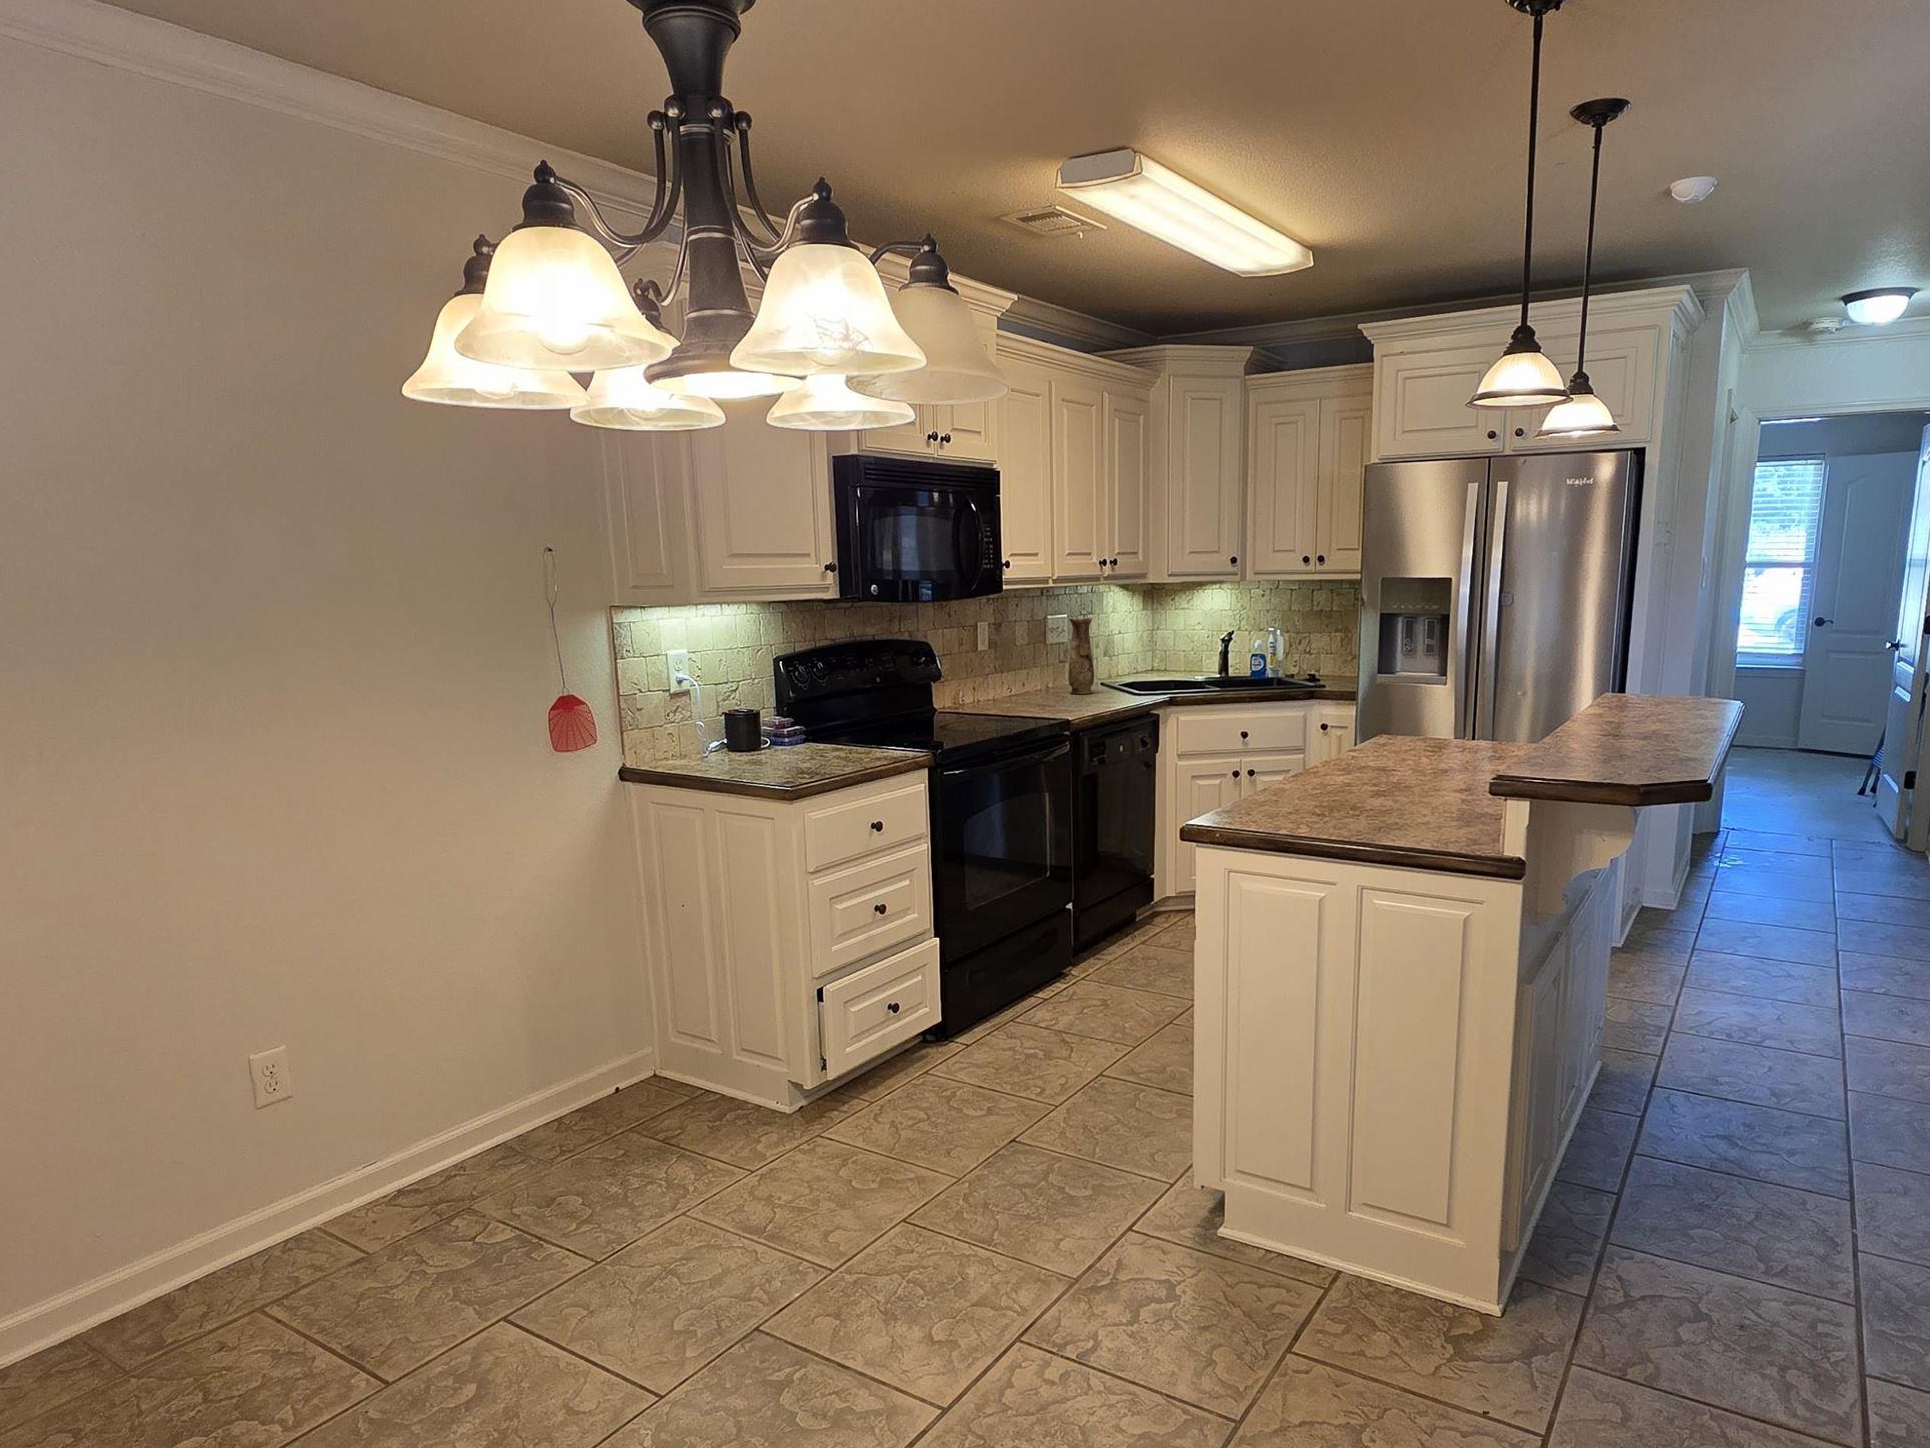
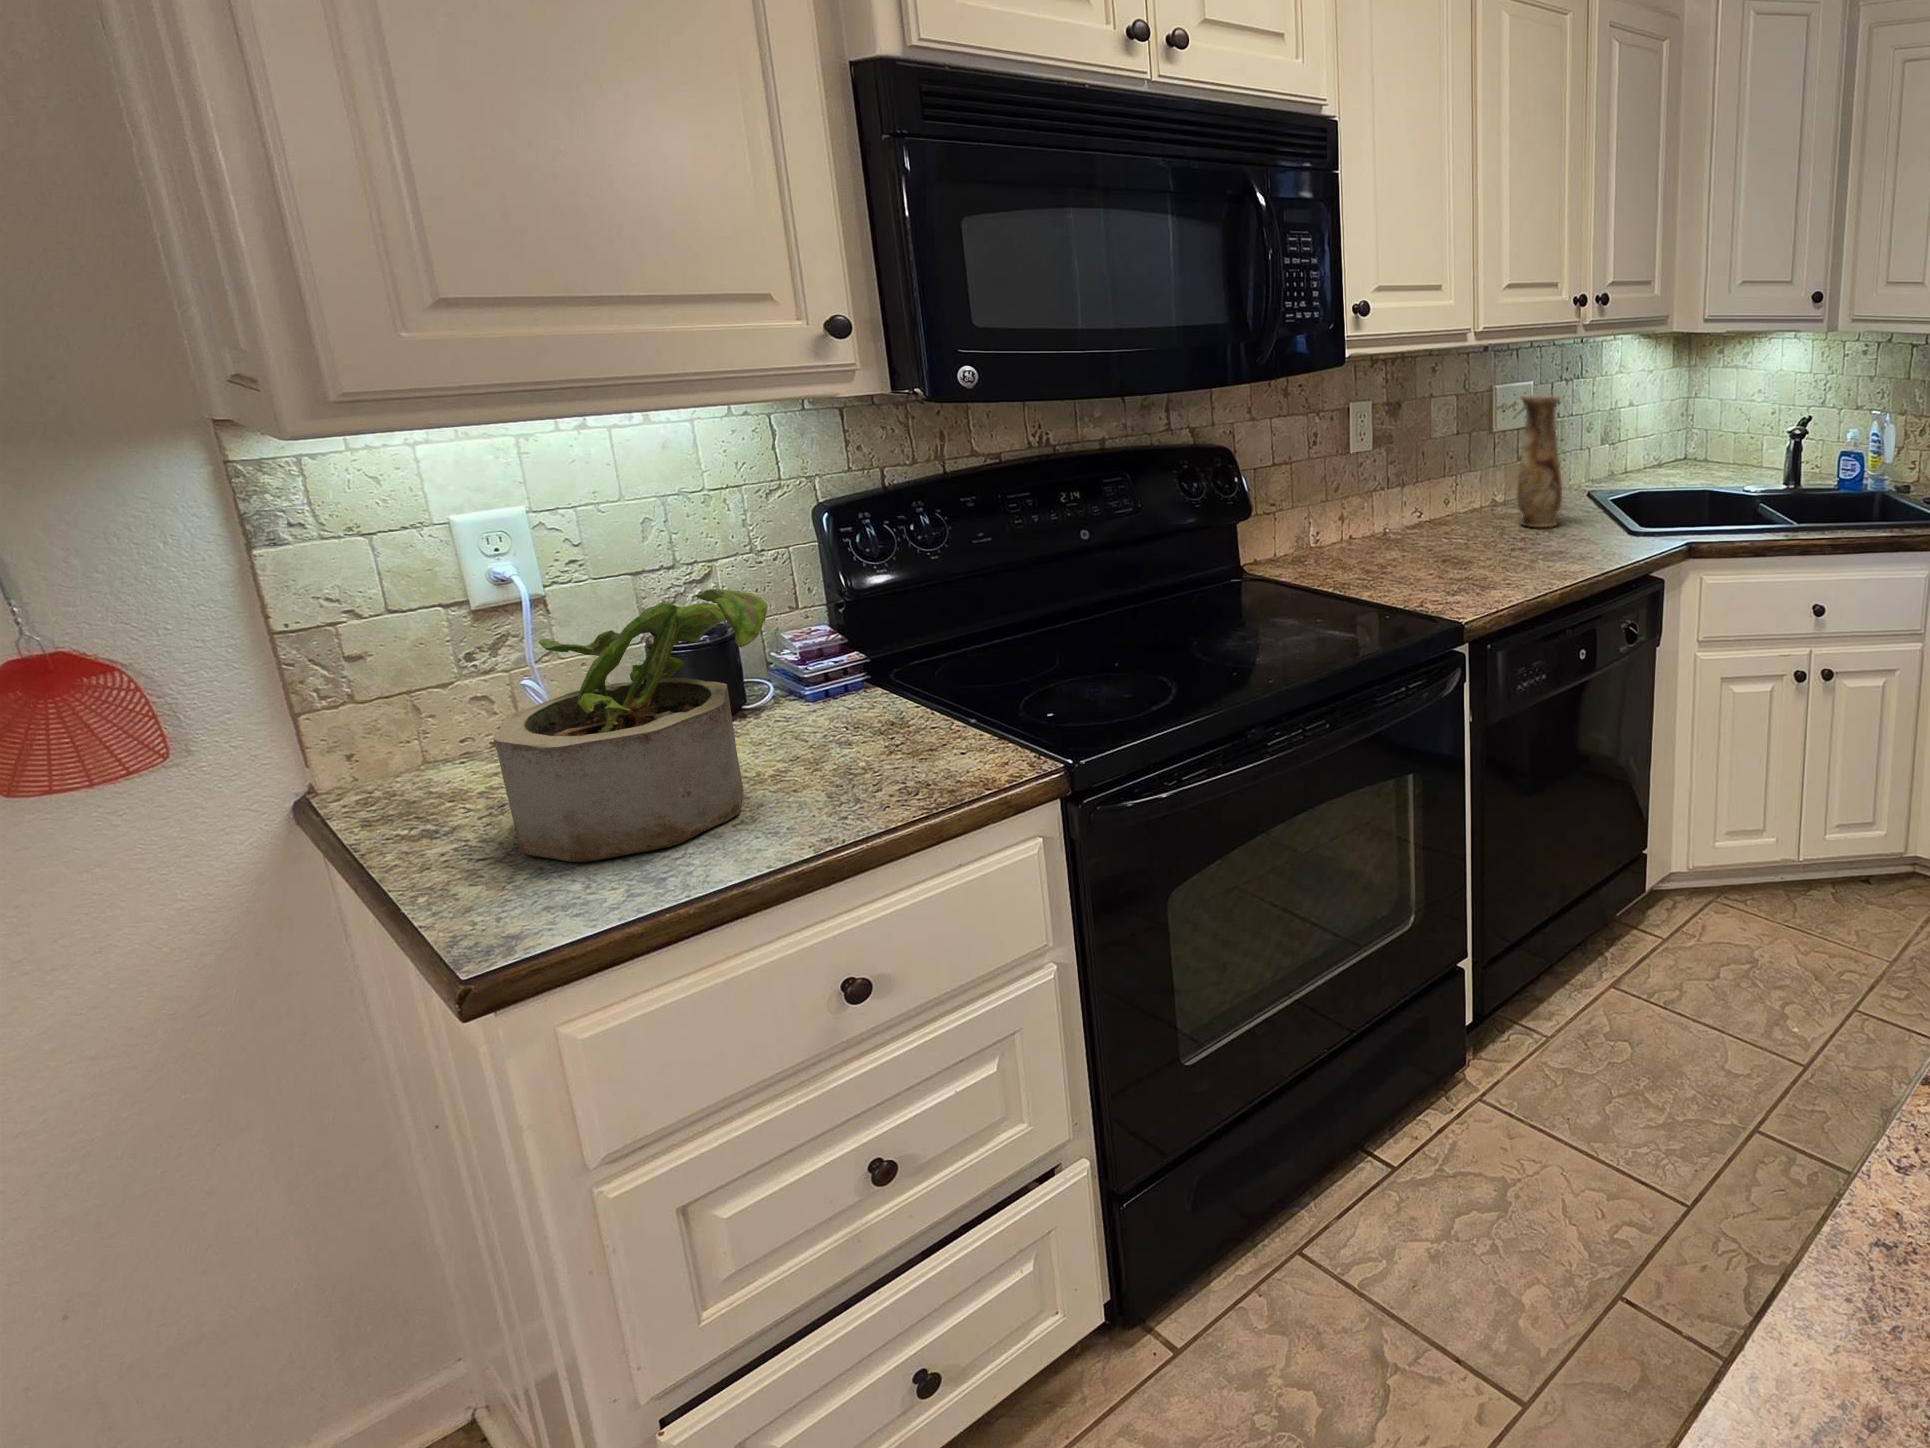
potted plant: none [724,674,824,774] -> present [494,589,767,862]

